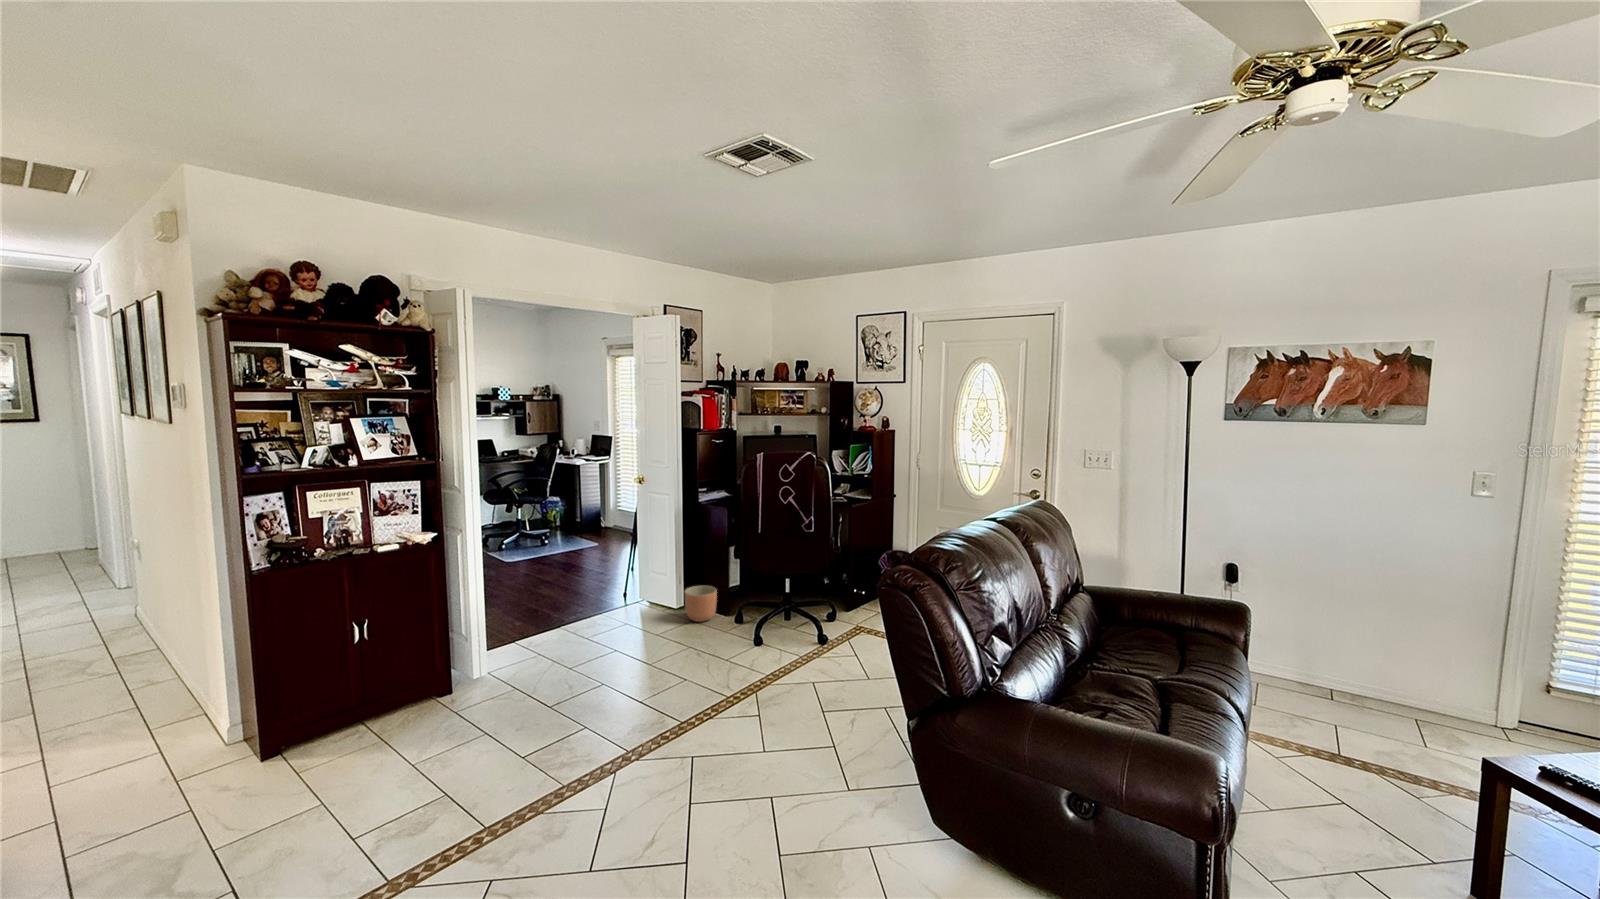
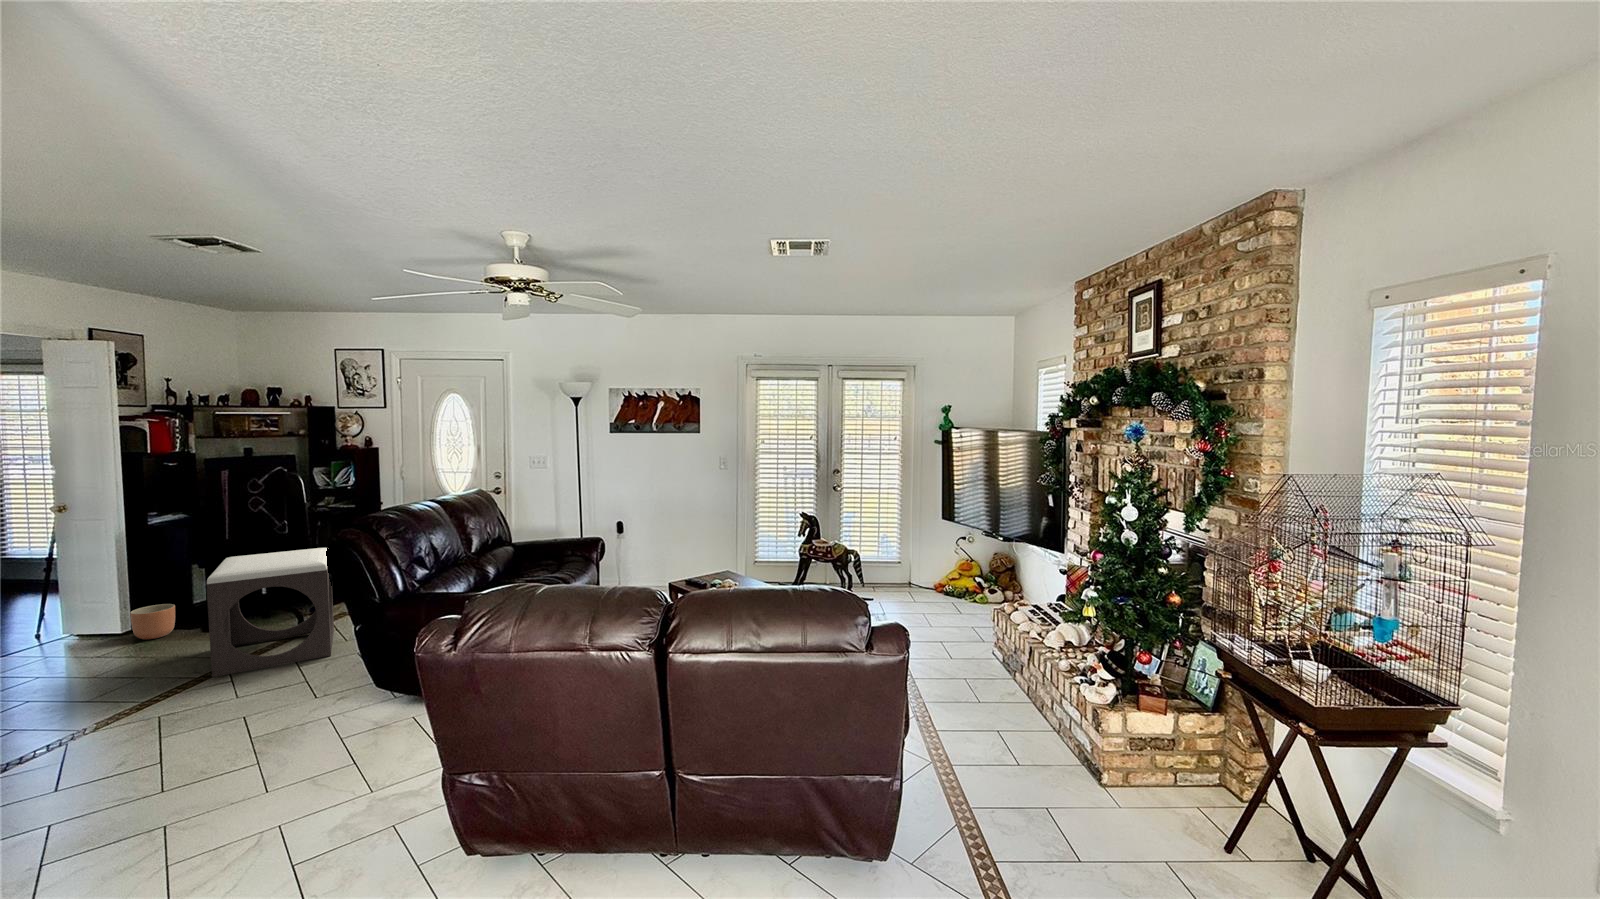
footstool: none [743,553,857,703] -> present [207,548,334,677]

